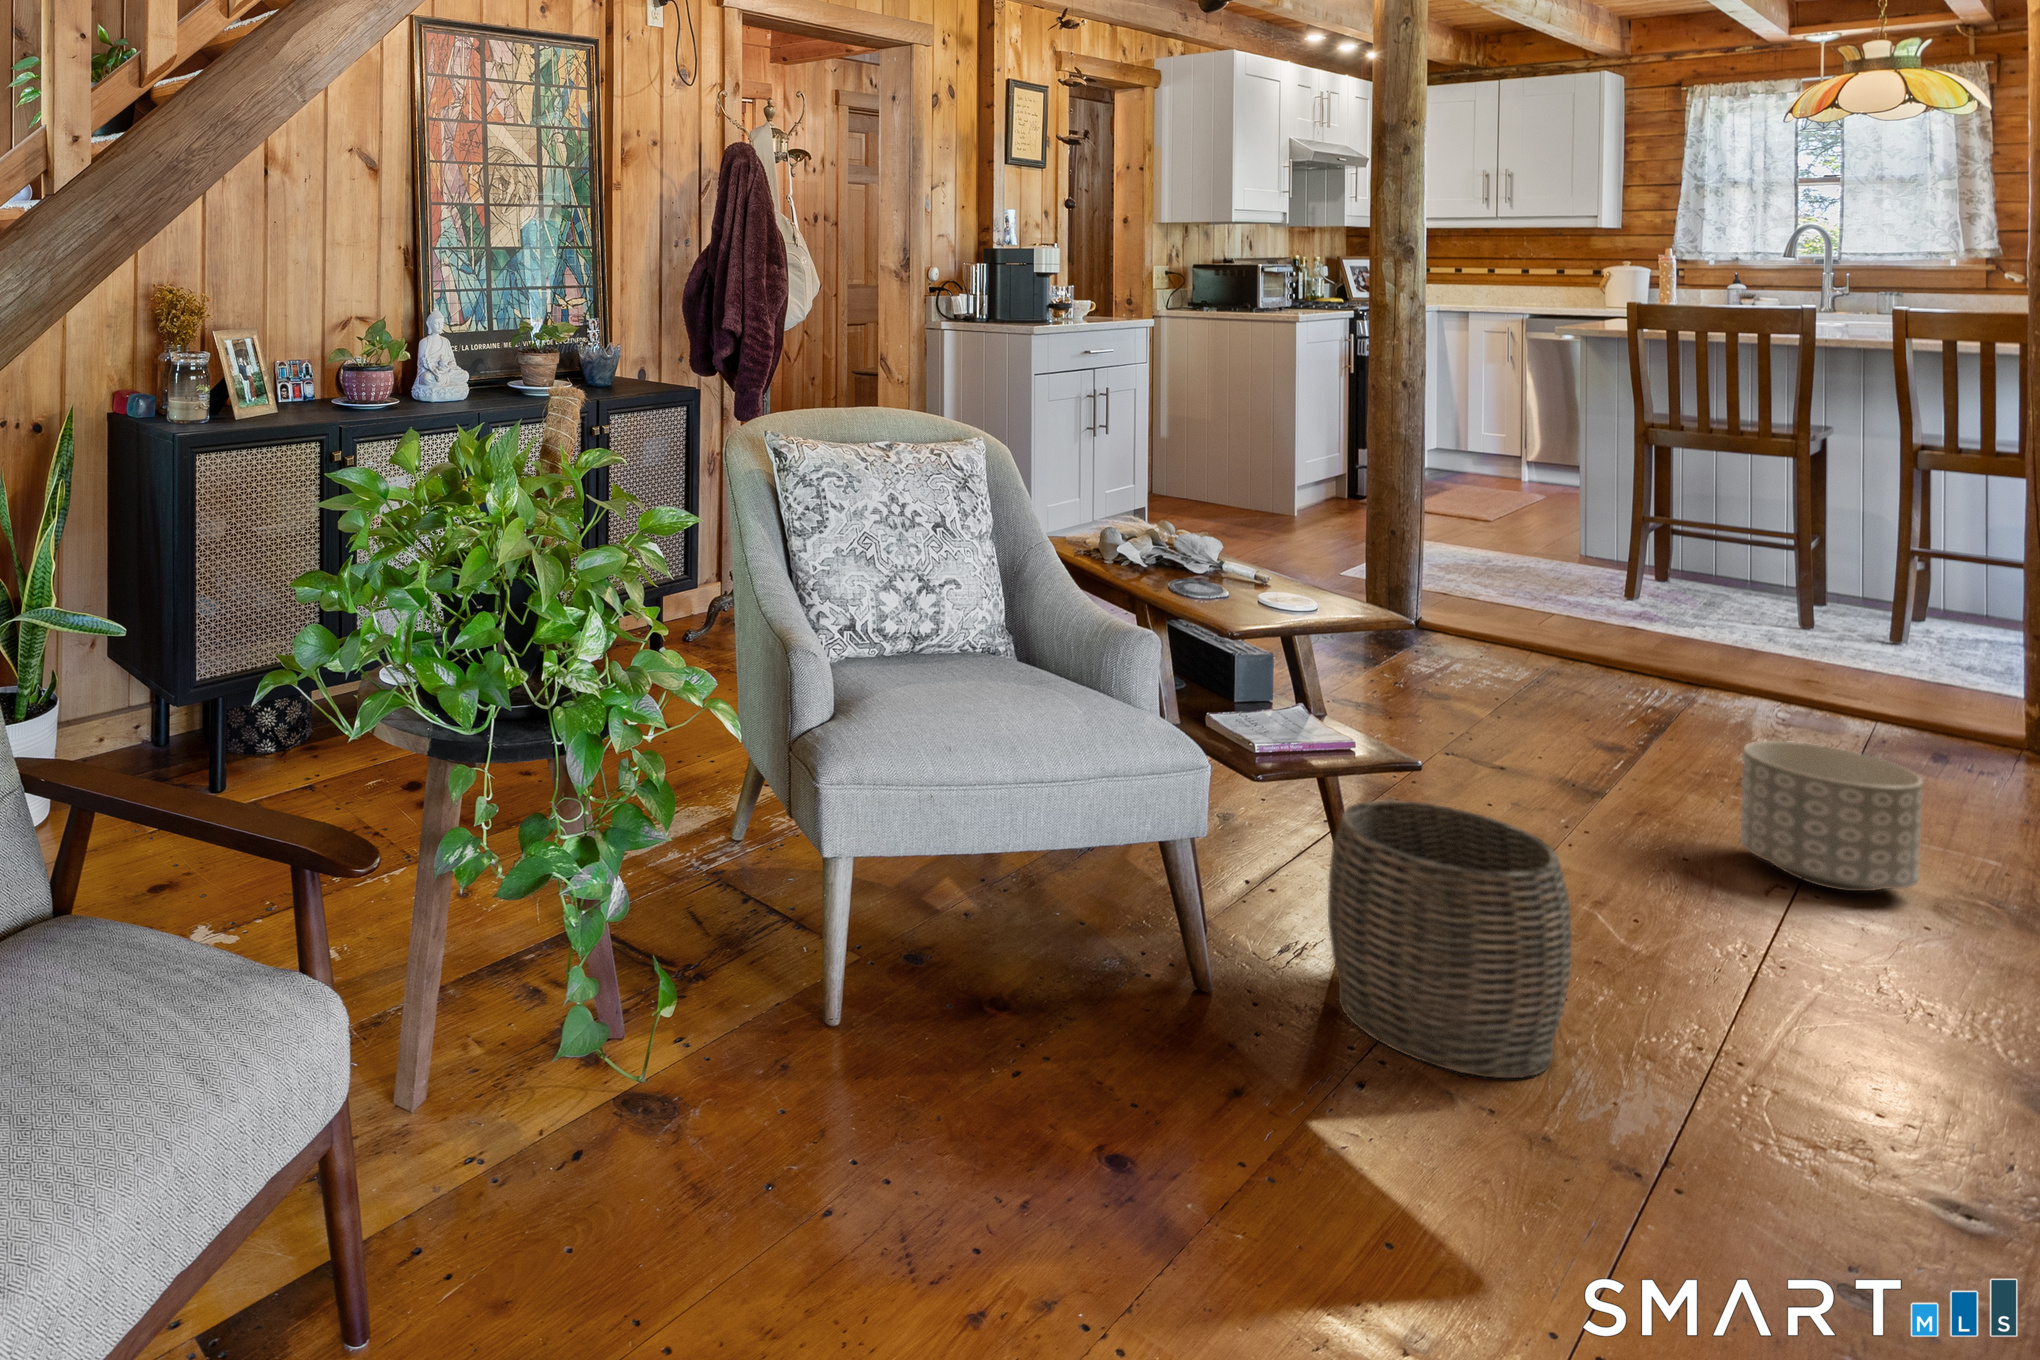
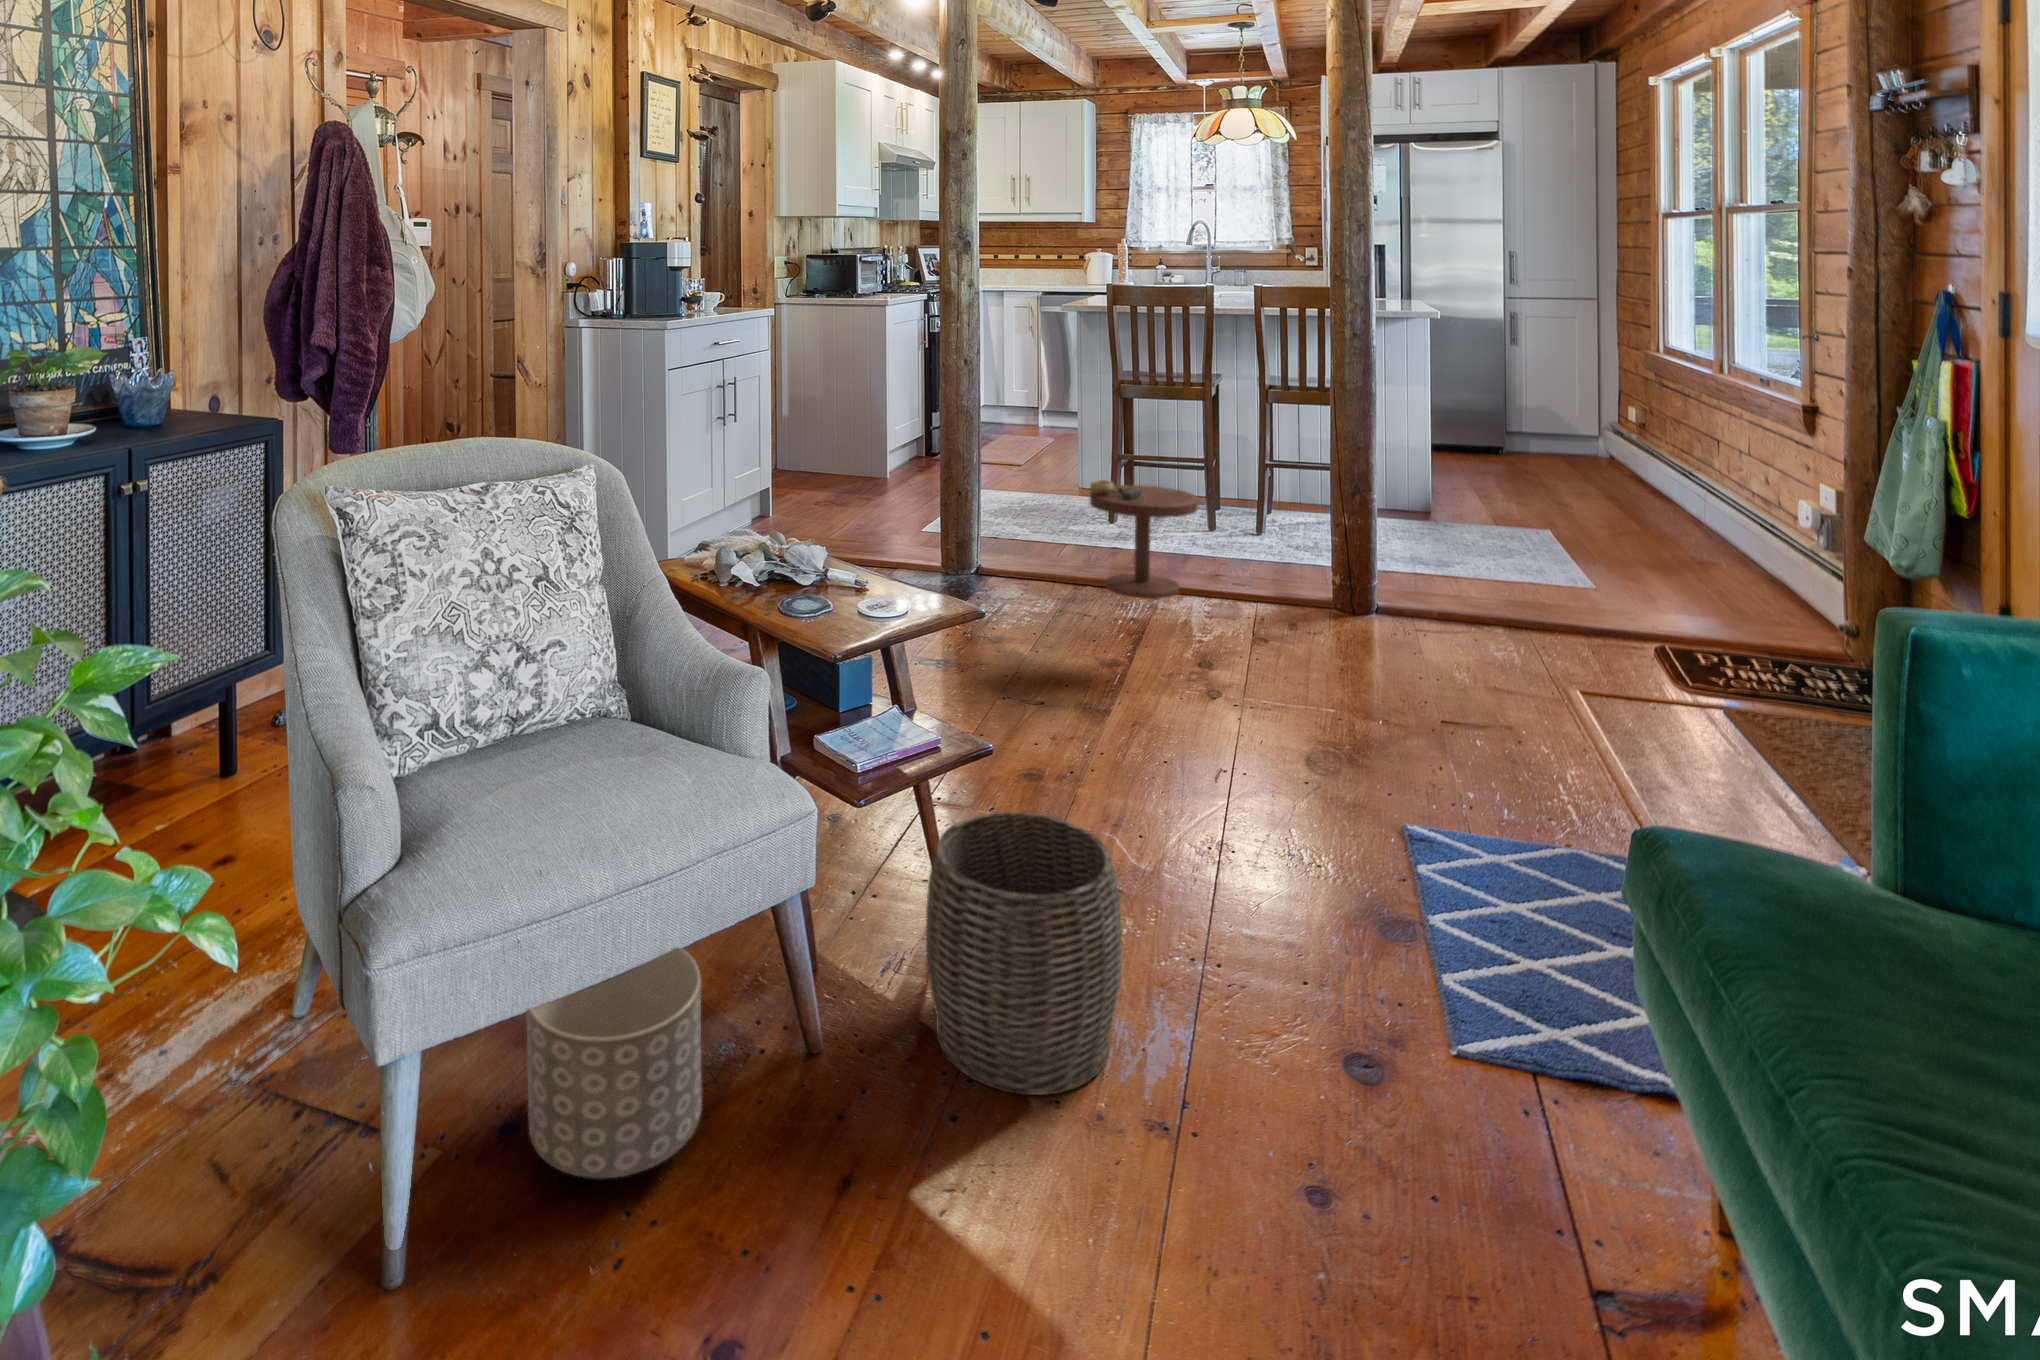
side table: none [1574,514,1743,755] -> present [1090,480,1198,599]
planter: present [1741,741,1923,891] -> present [526,947,702,1179]

